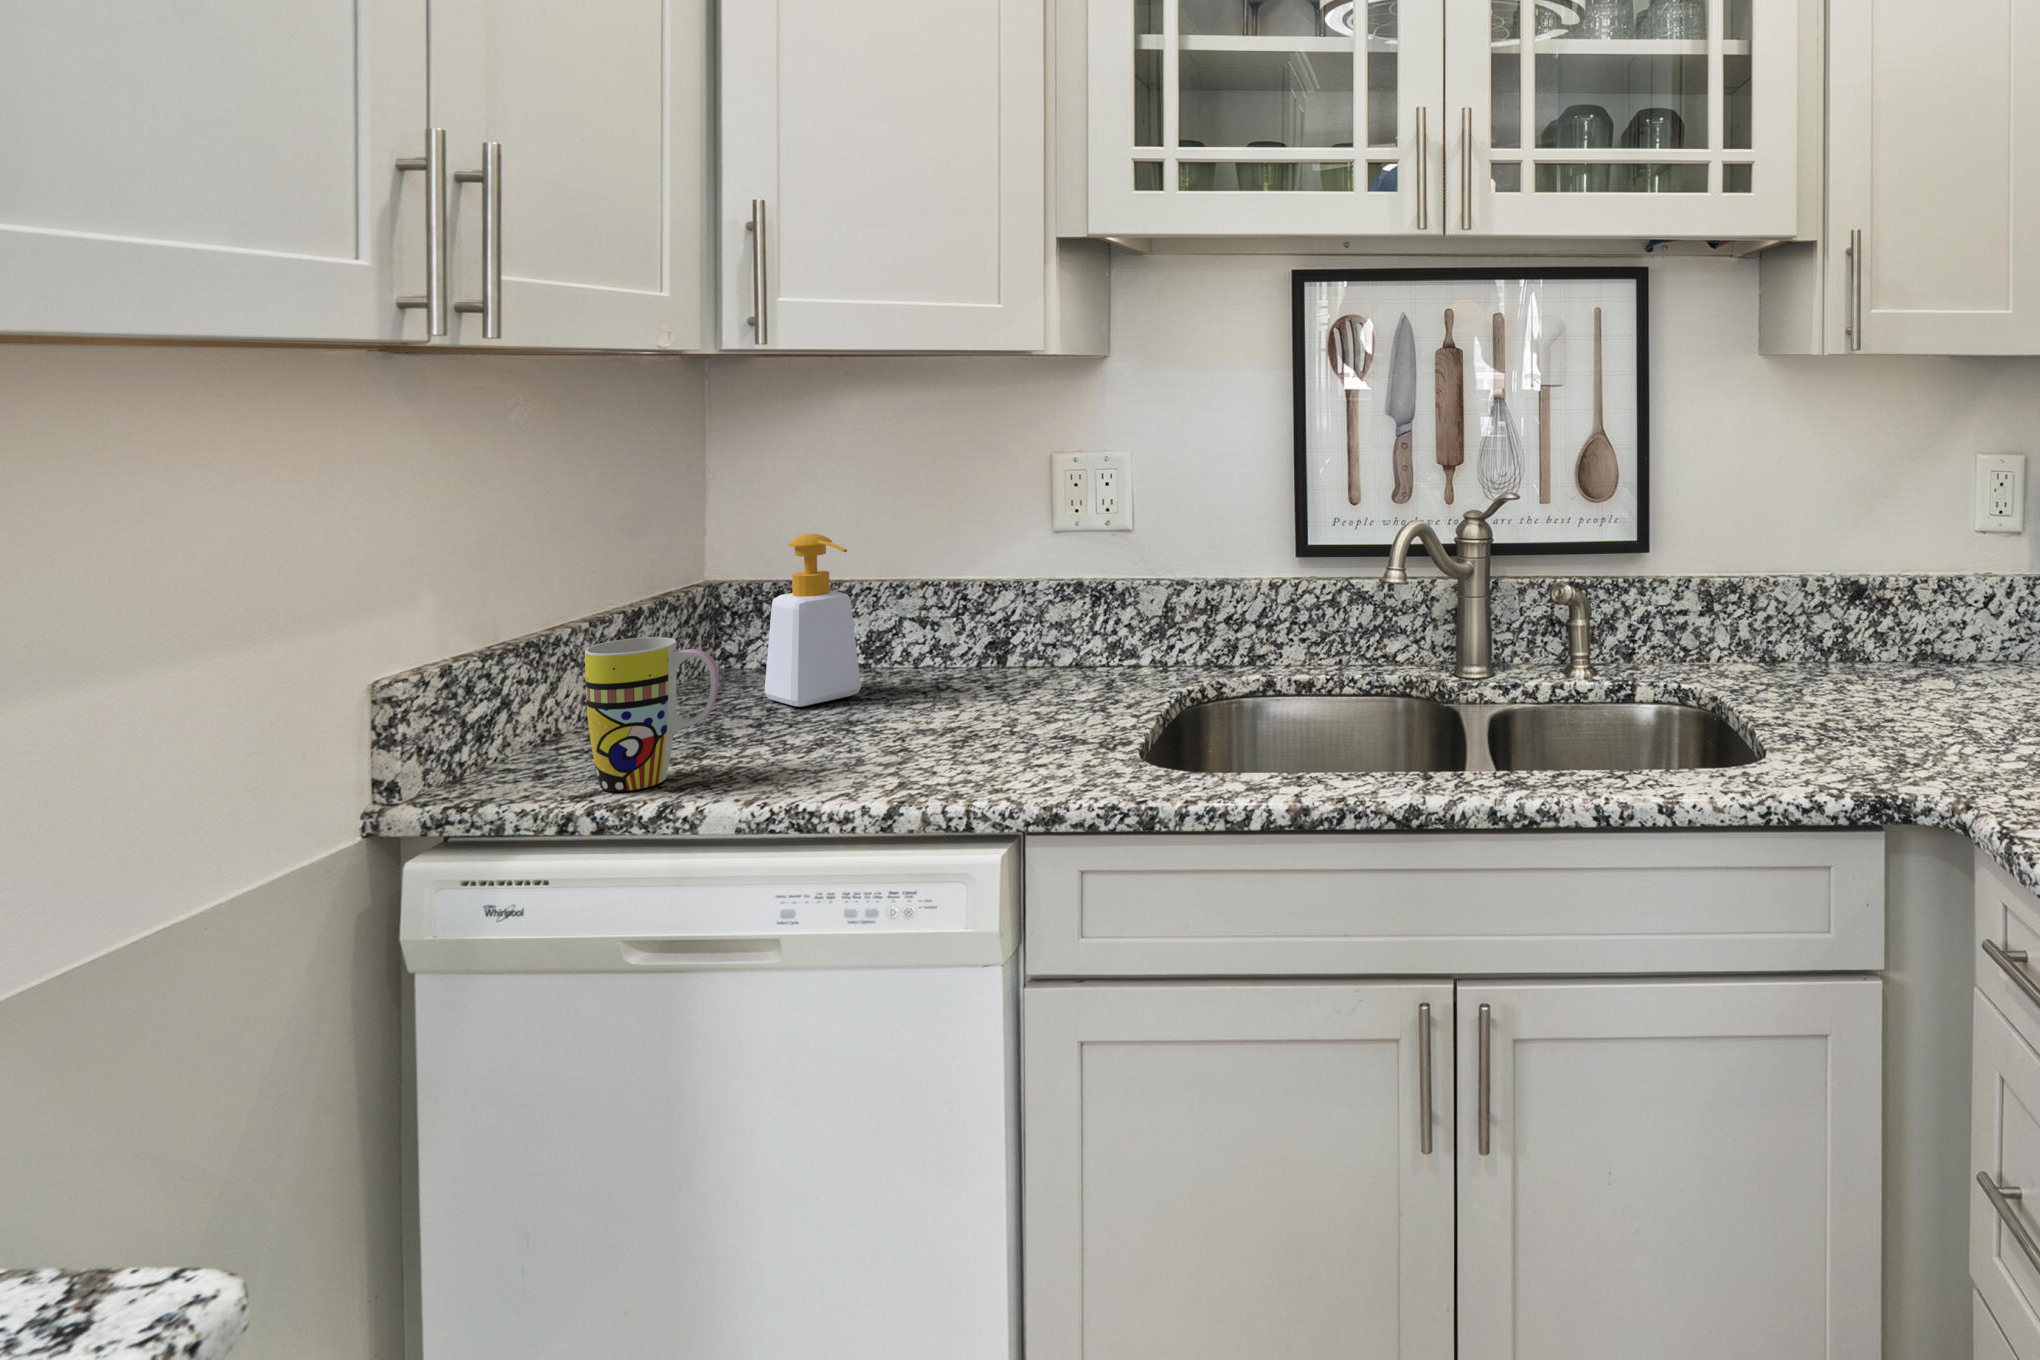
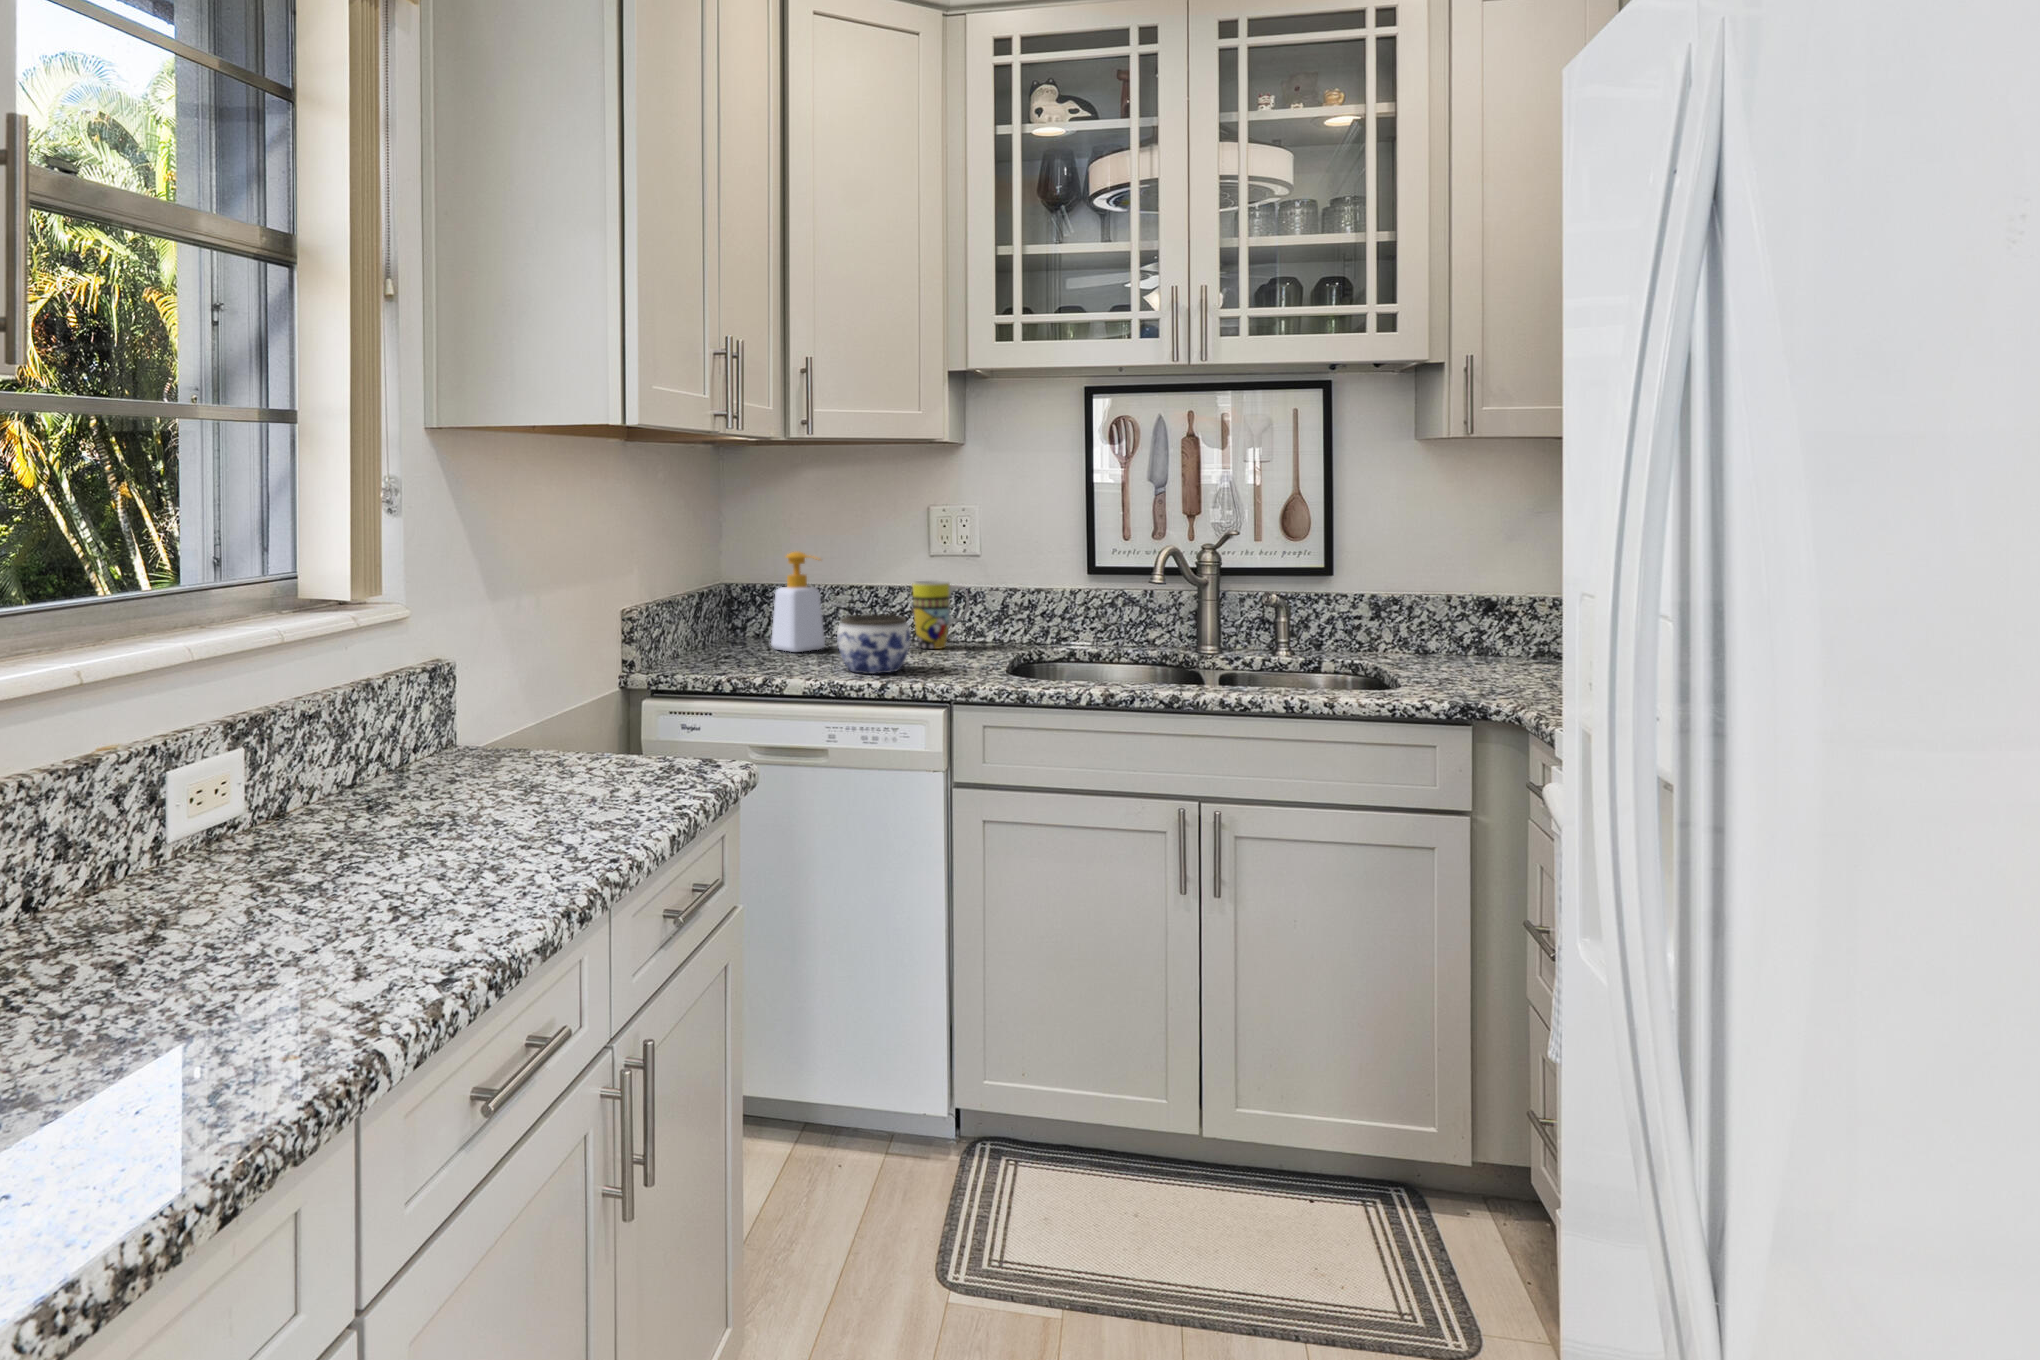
mug: present [585,637,719,791] -> present [913,581,969,649]
jar: none [838,652,976,768] -> present [837,614,911,674]

